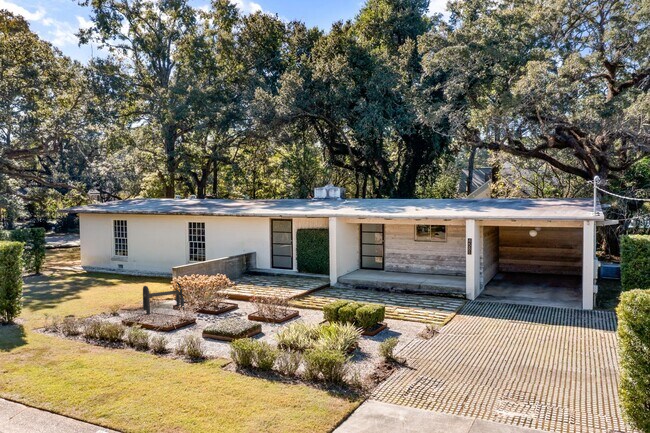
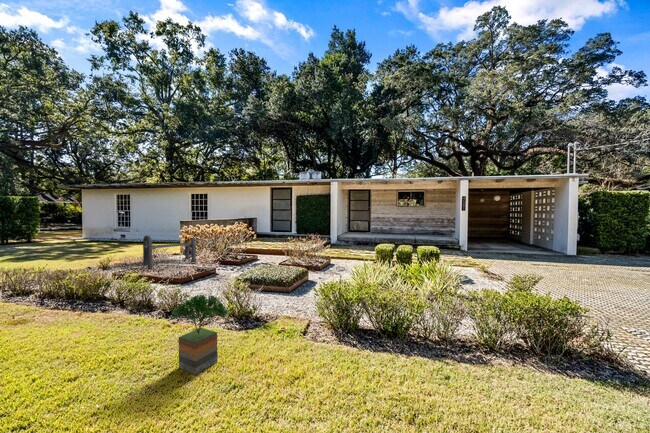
potted tree: none [154,344,180,381] -> present [172,295,228,375]

